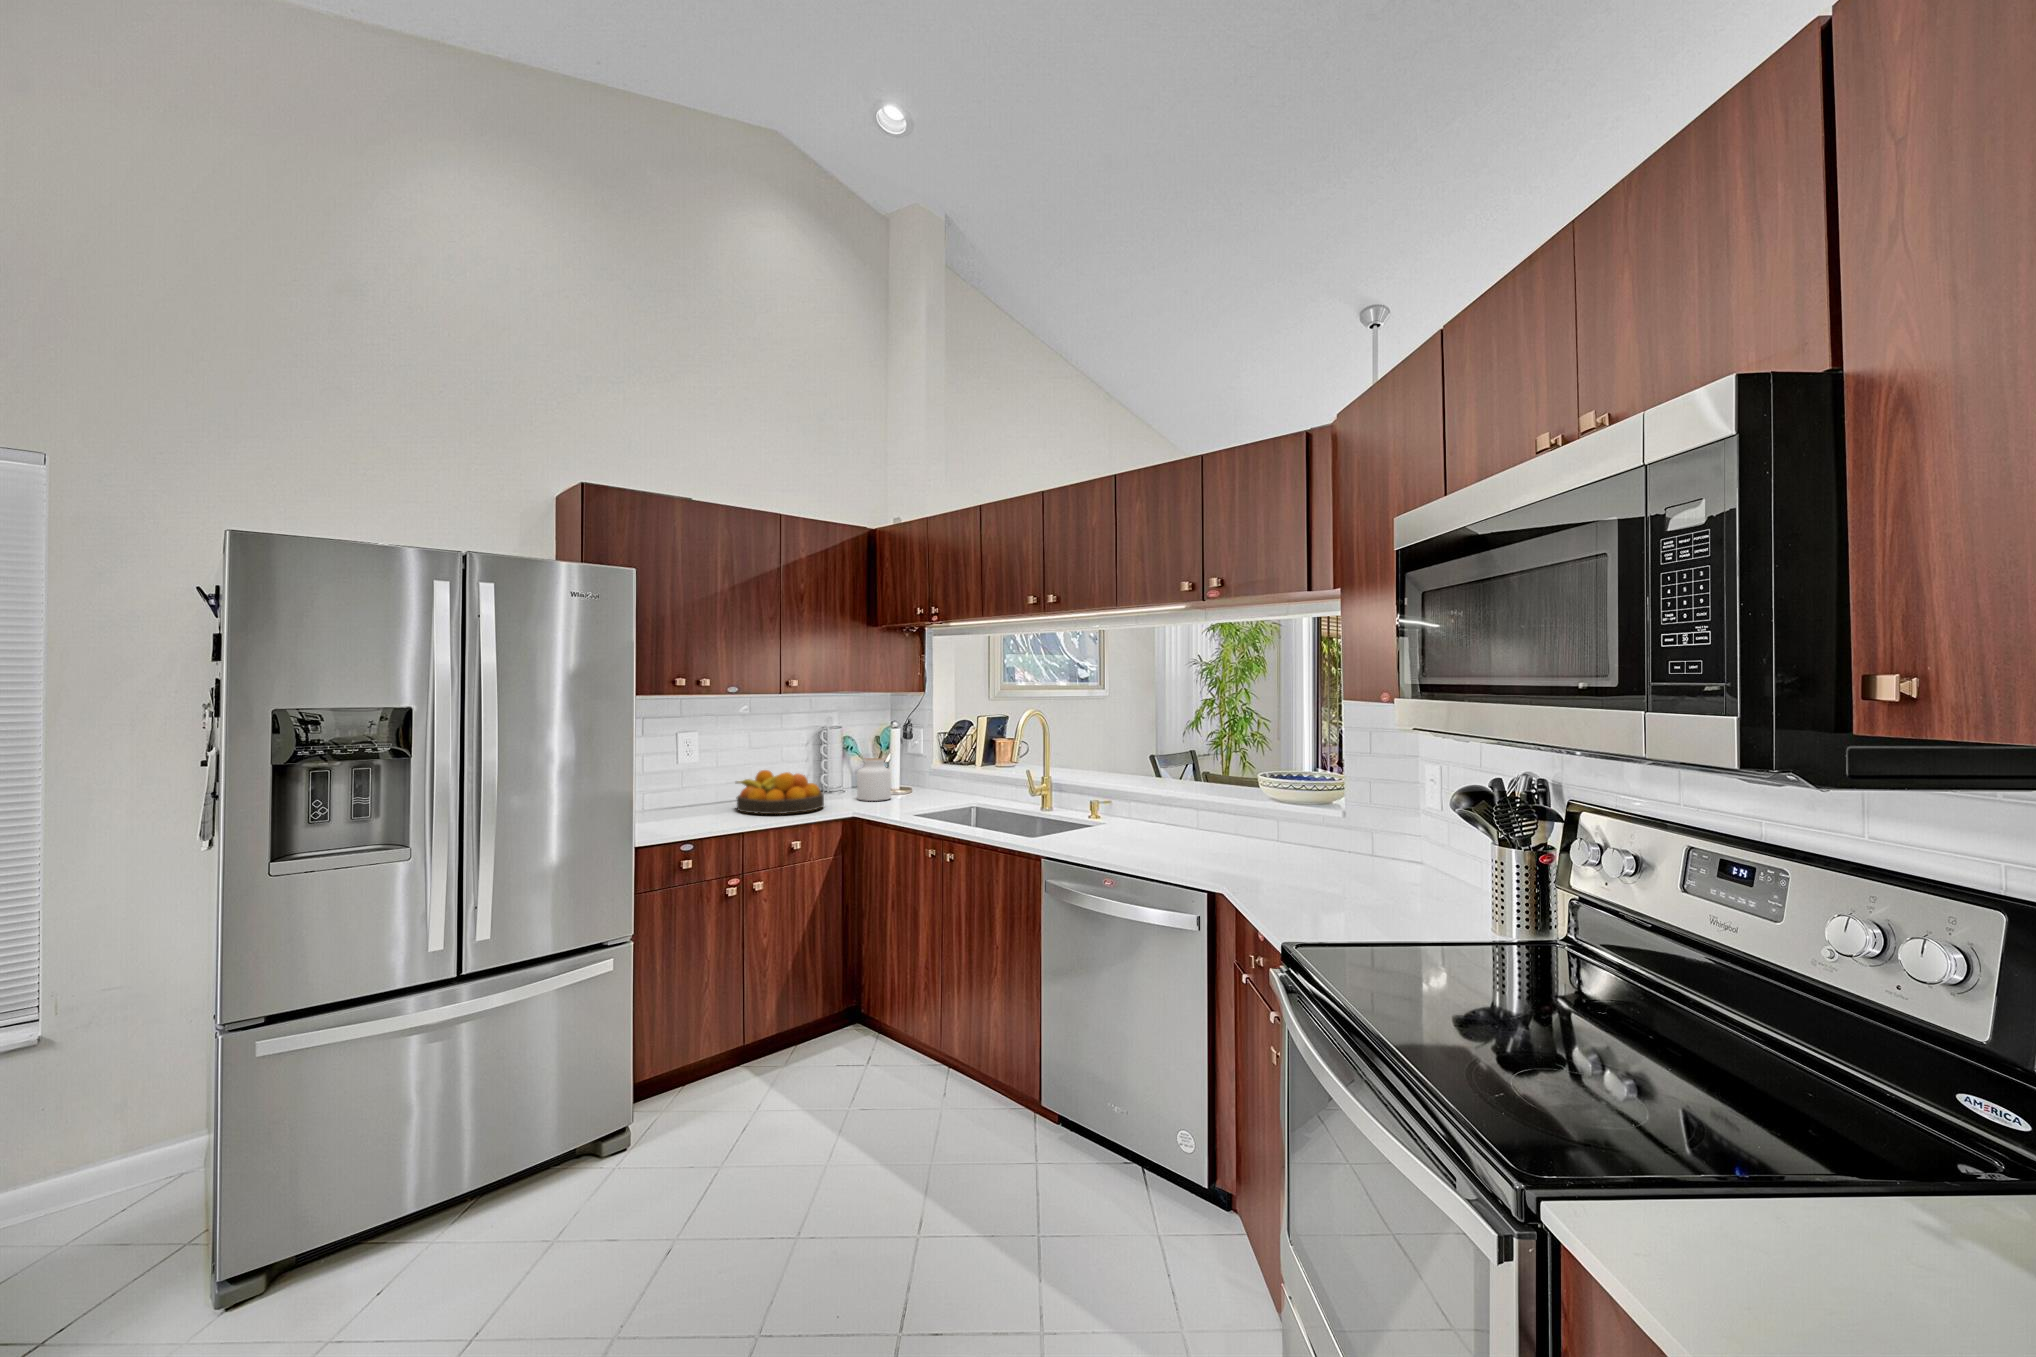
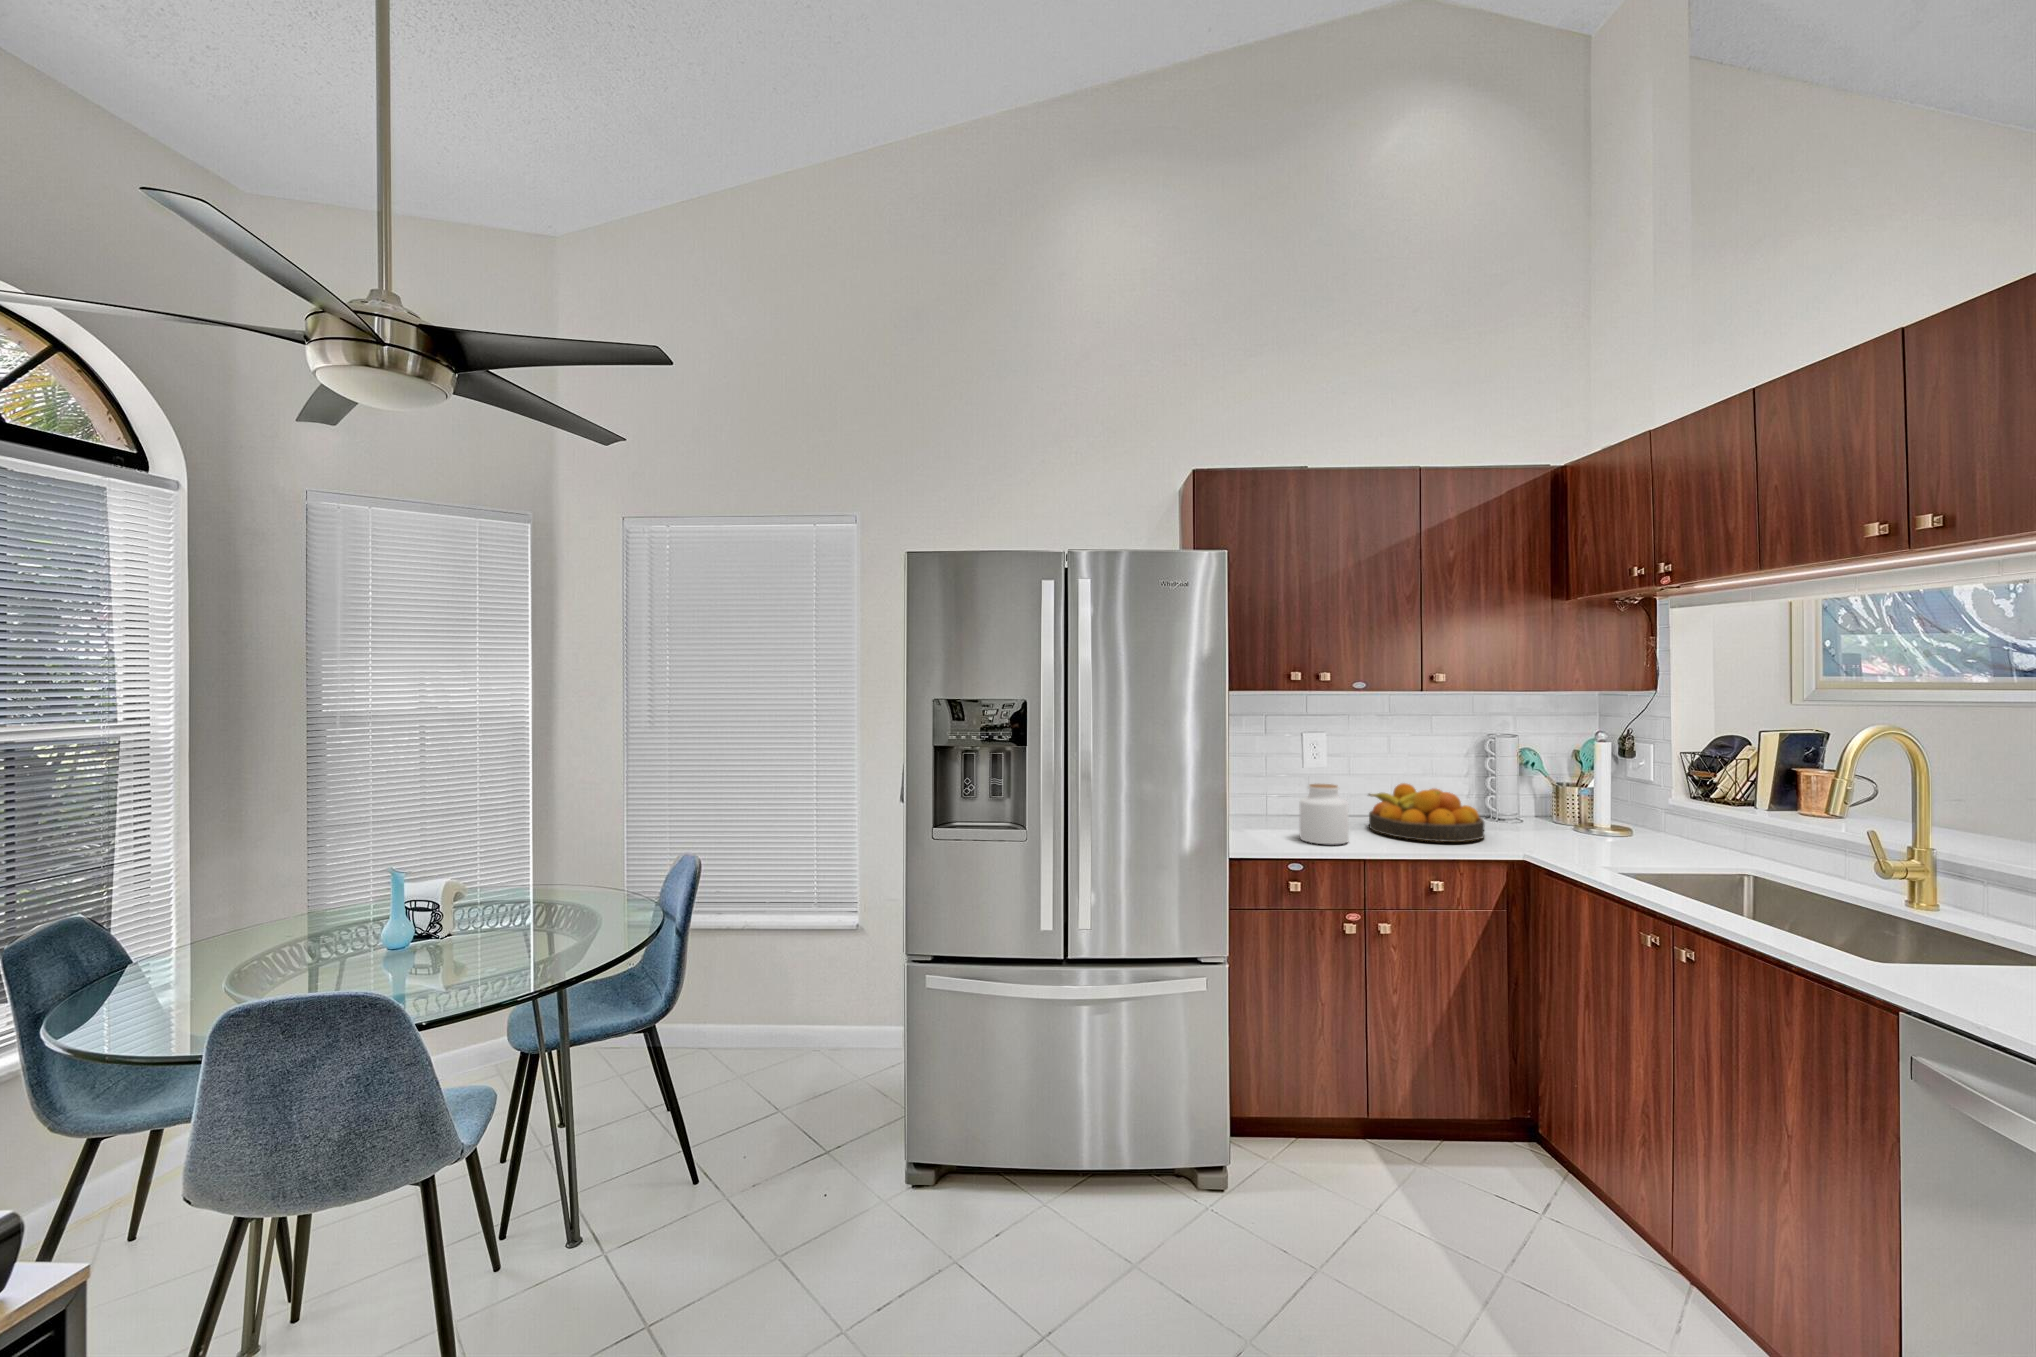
jar: present [857,758,891,801] -> present [1300,784,1349,844]

